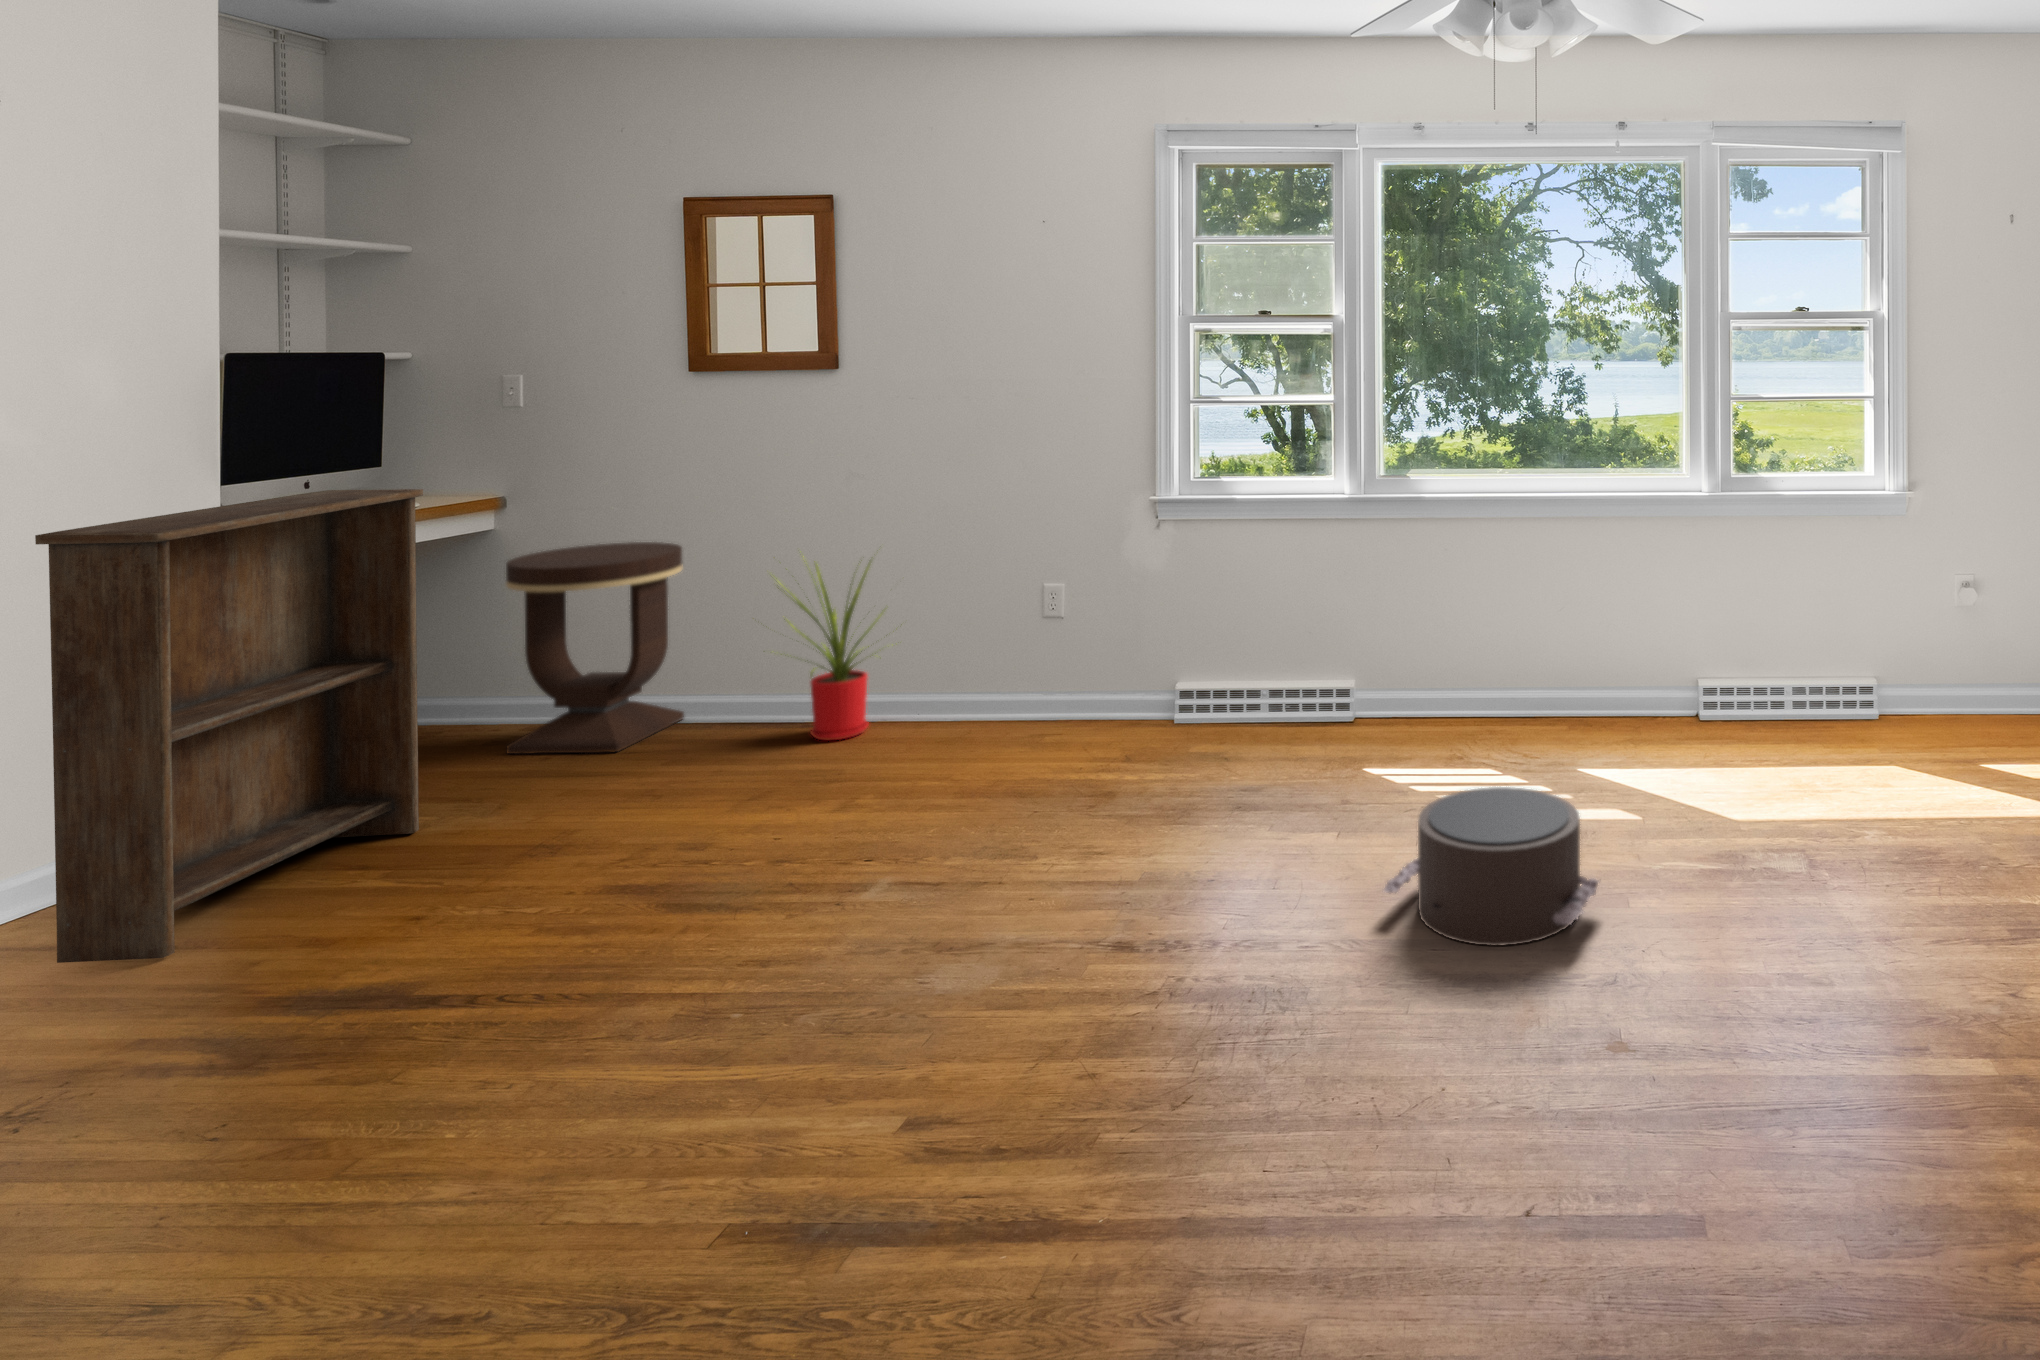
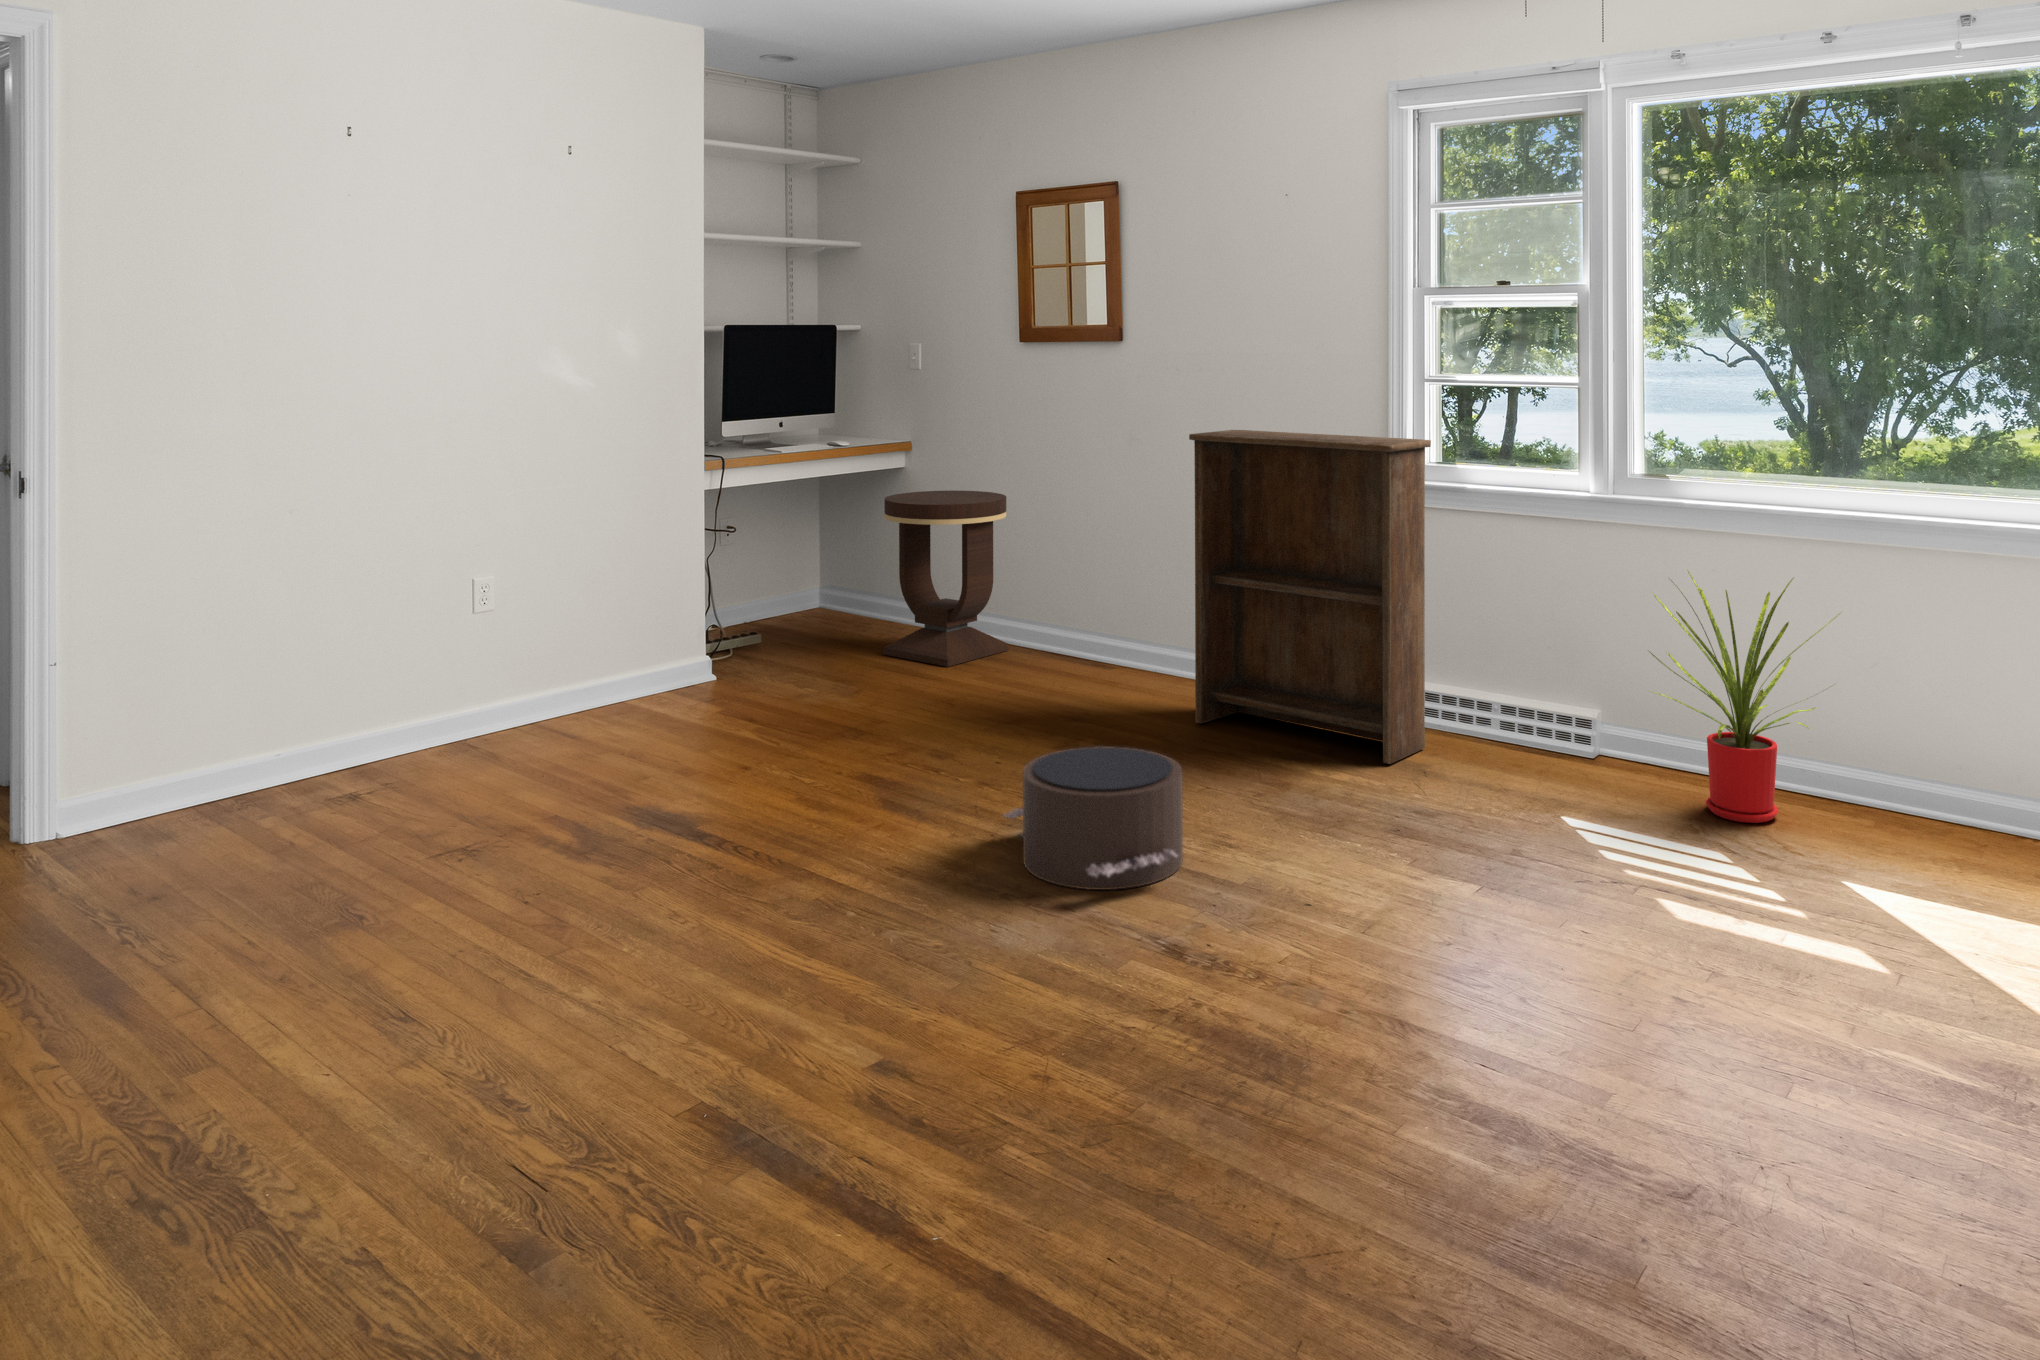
bookshelf: present [35,489,423,963] -> present [1189,430,1431,764]
house plant: present [778,556,894,741] -> present [1649,571,1840,823]
pouf: present [1384,787,1599,946] -> present [1004,746,1183,890]

